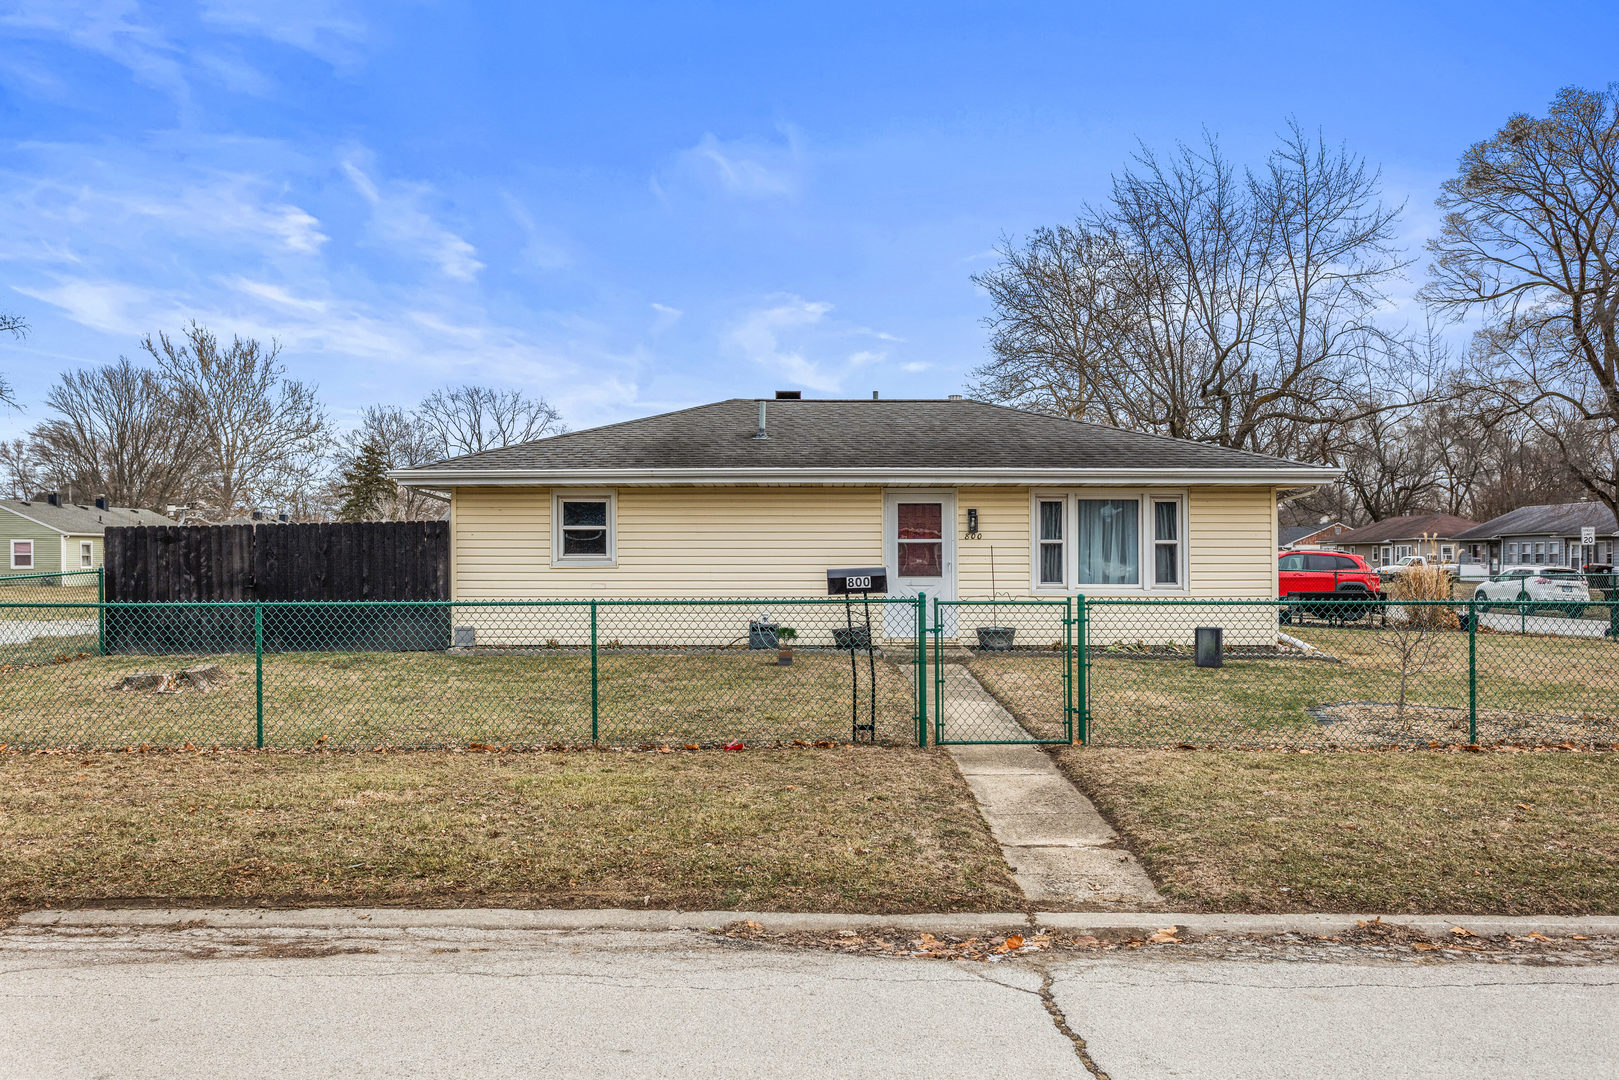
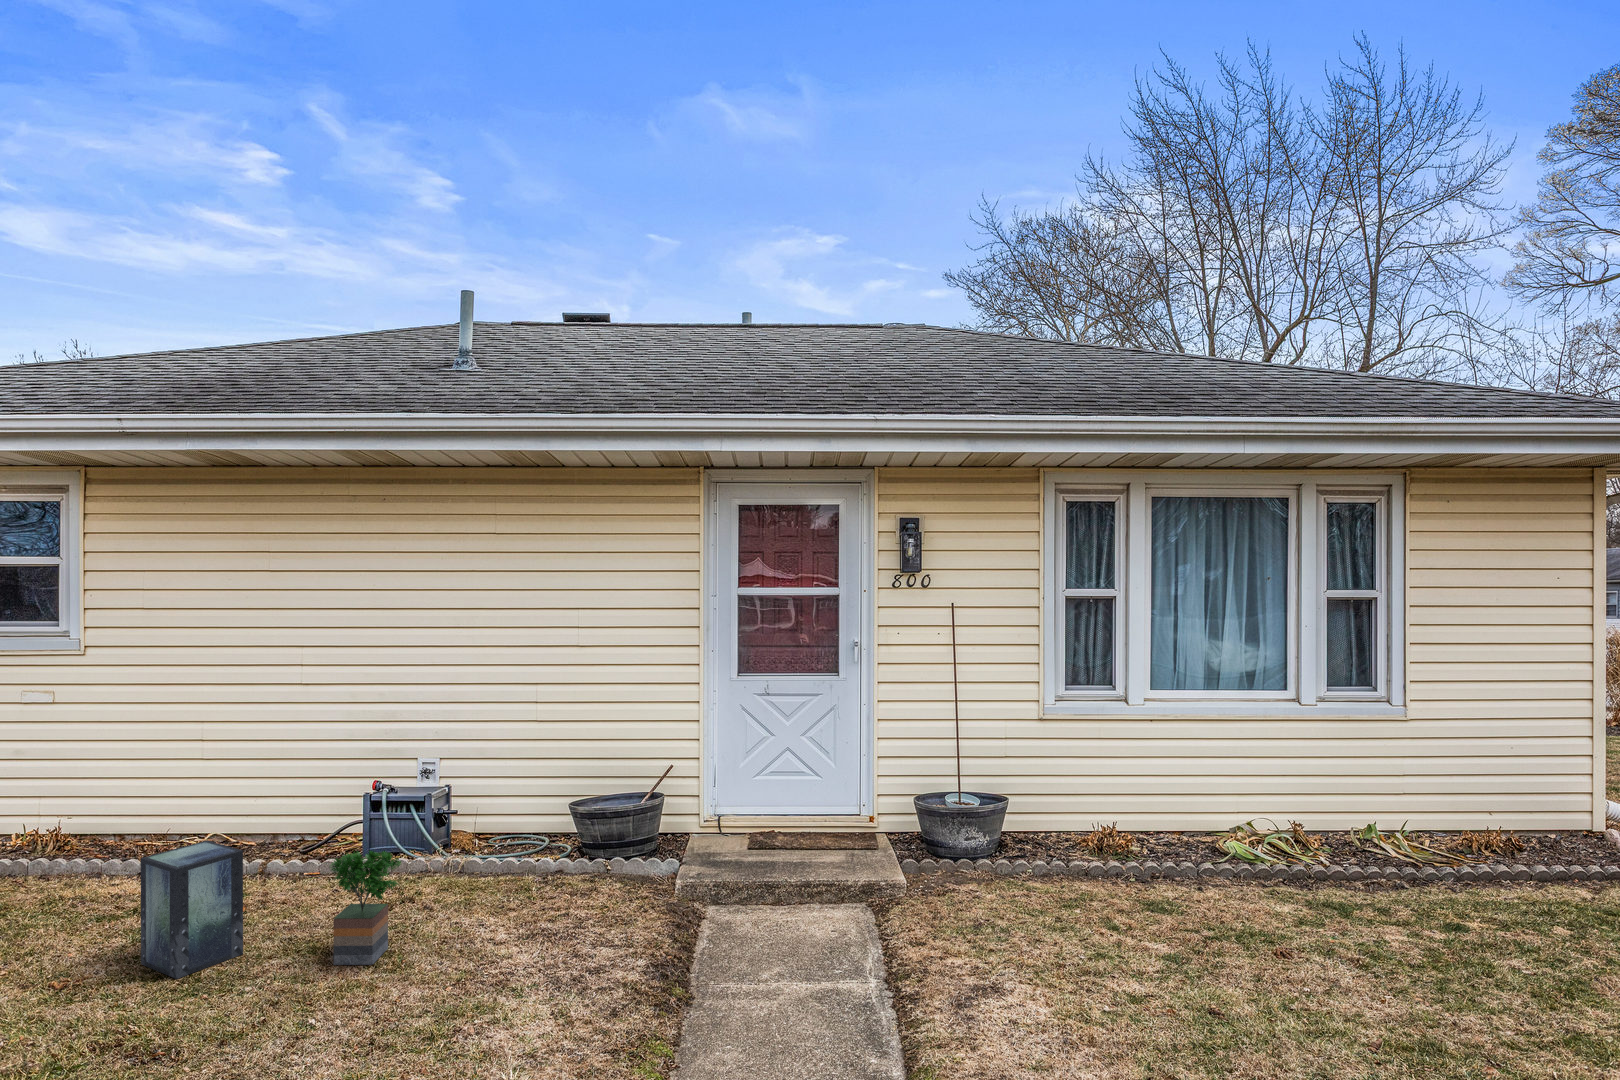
storage box: present [1195,627,1223,668] -> present [141,840,243,979]

